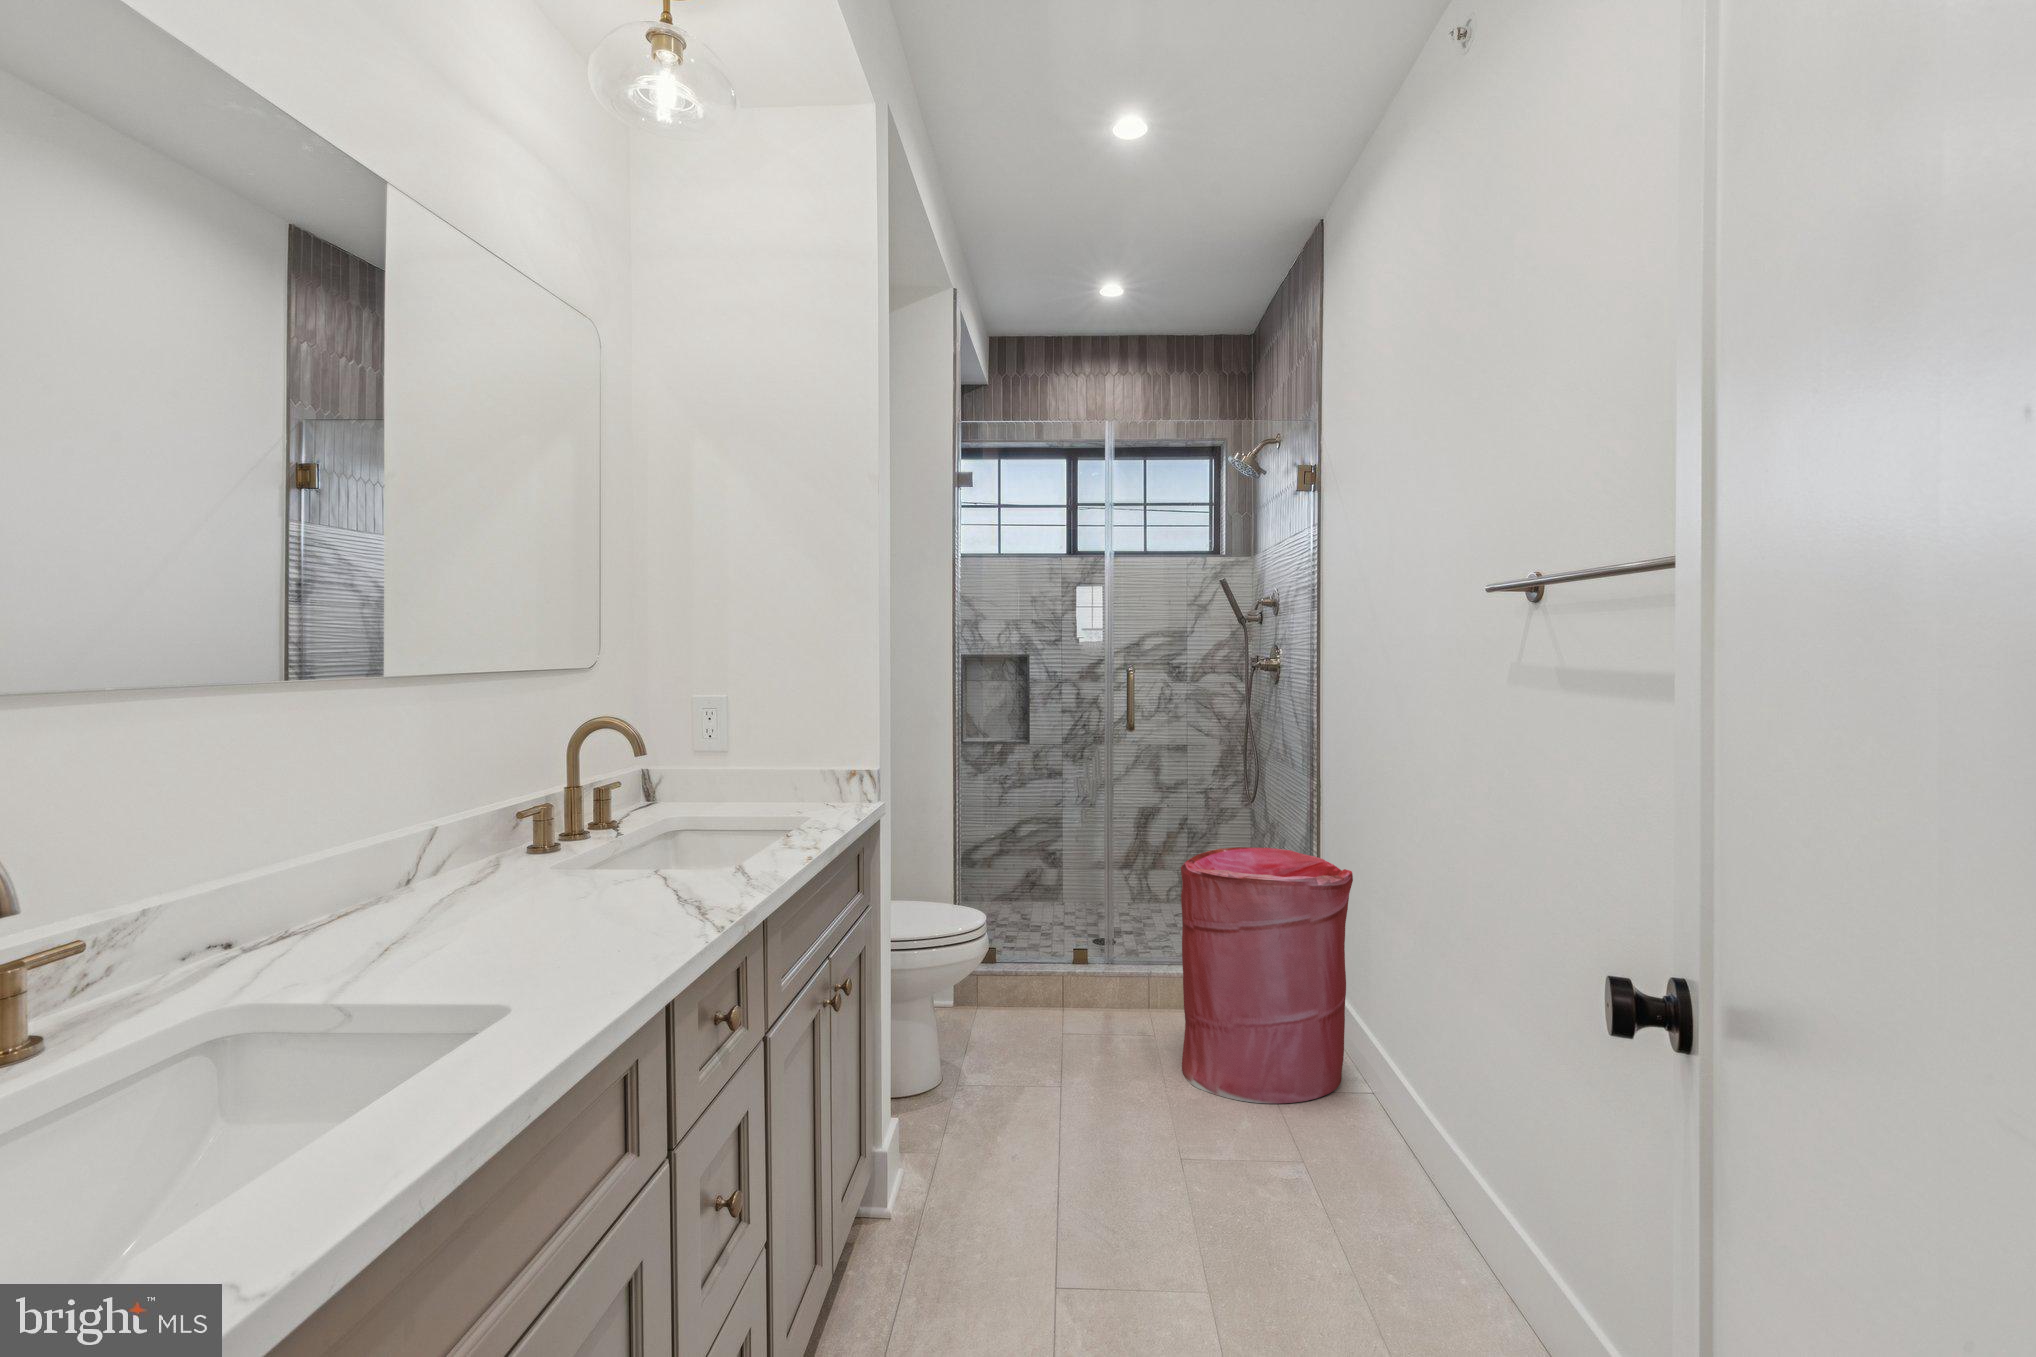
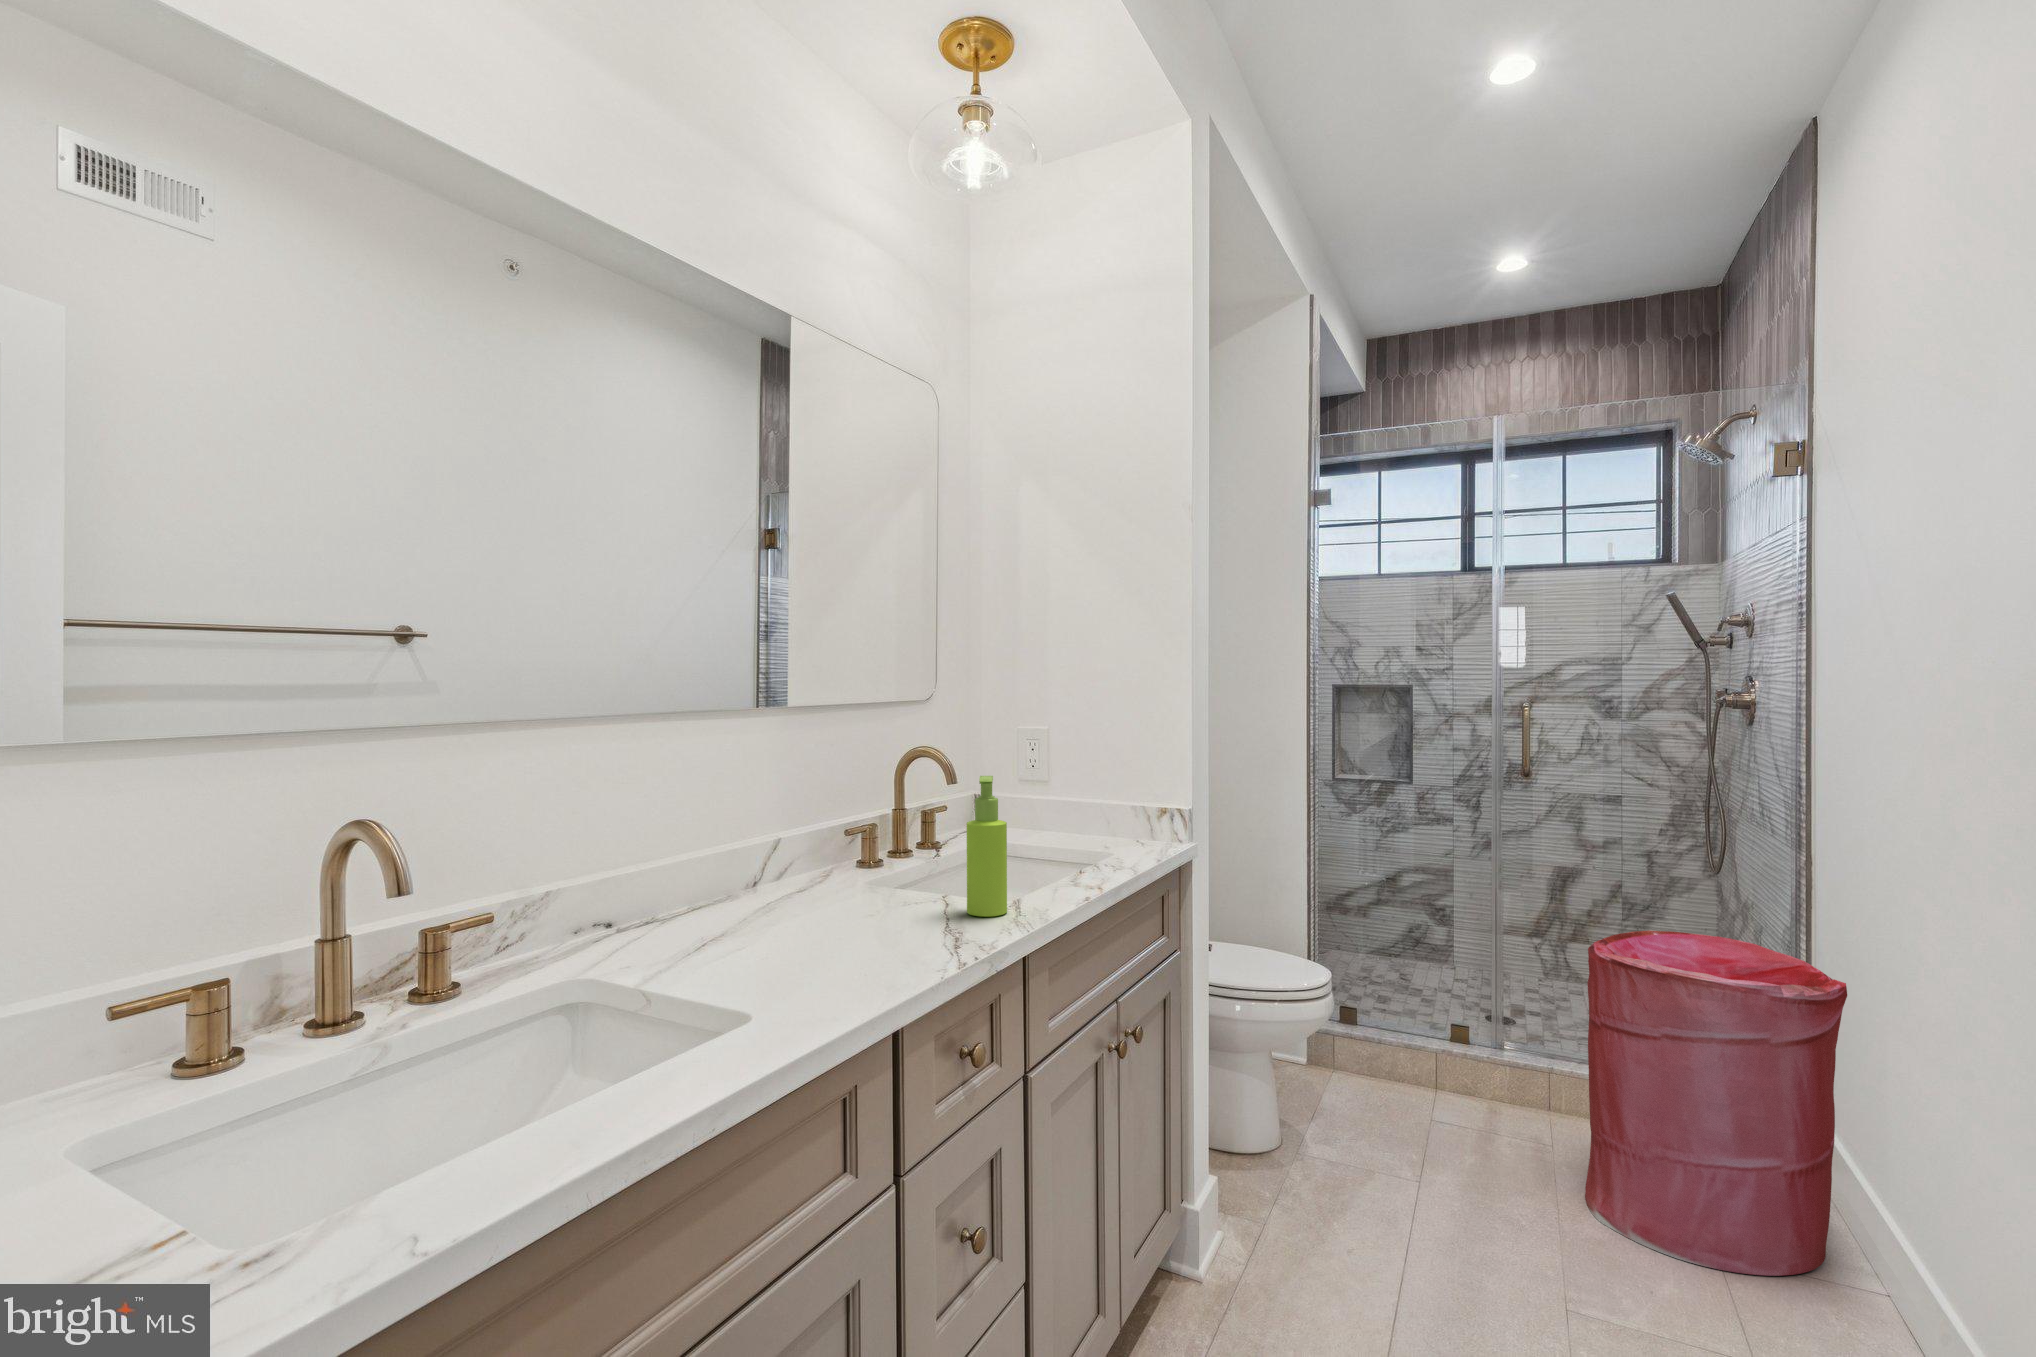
soap dispenser: none [688,737,734,883] -> present [967,776,1007,917]

